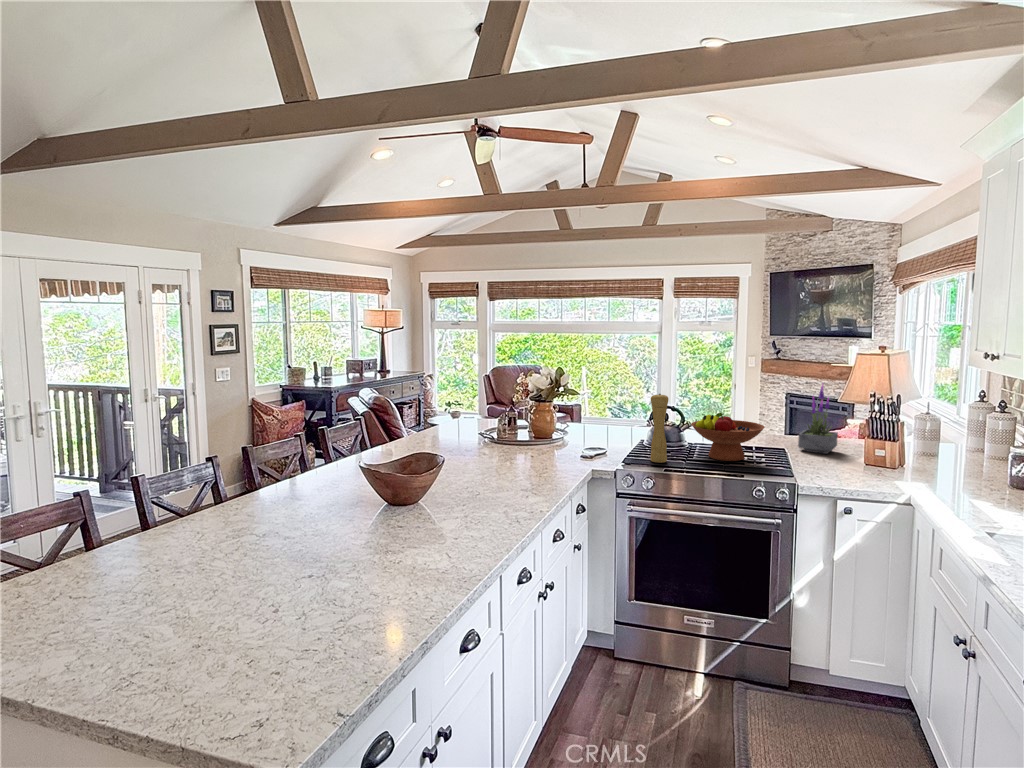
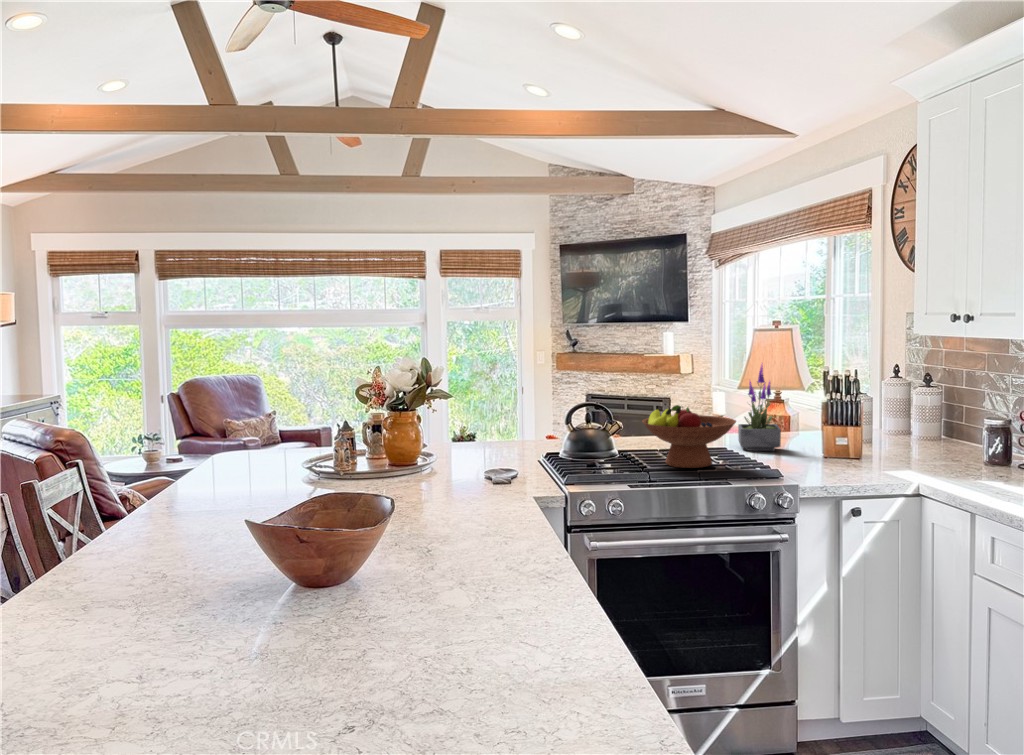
pepper mill: present [651,394,668,463] -> none [614,381,638,477]

